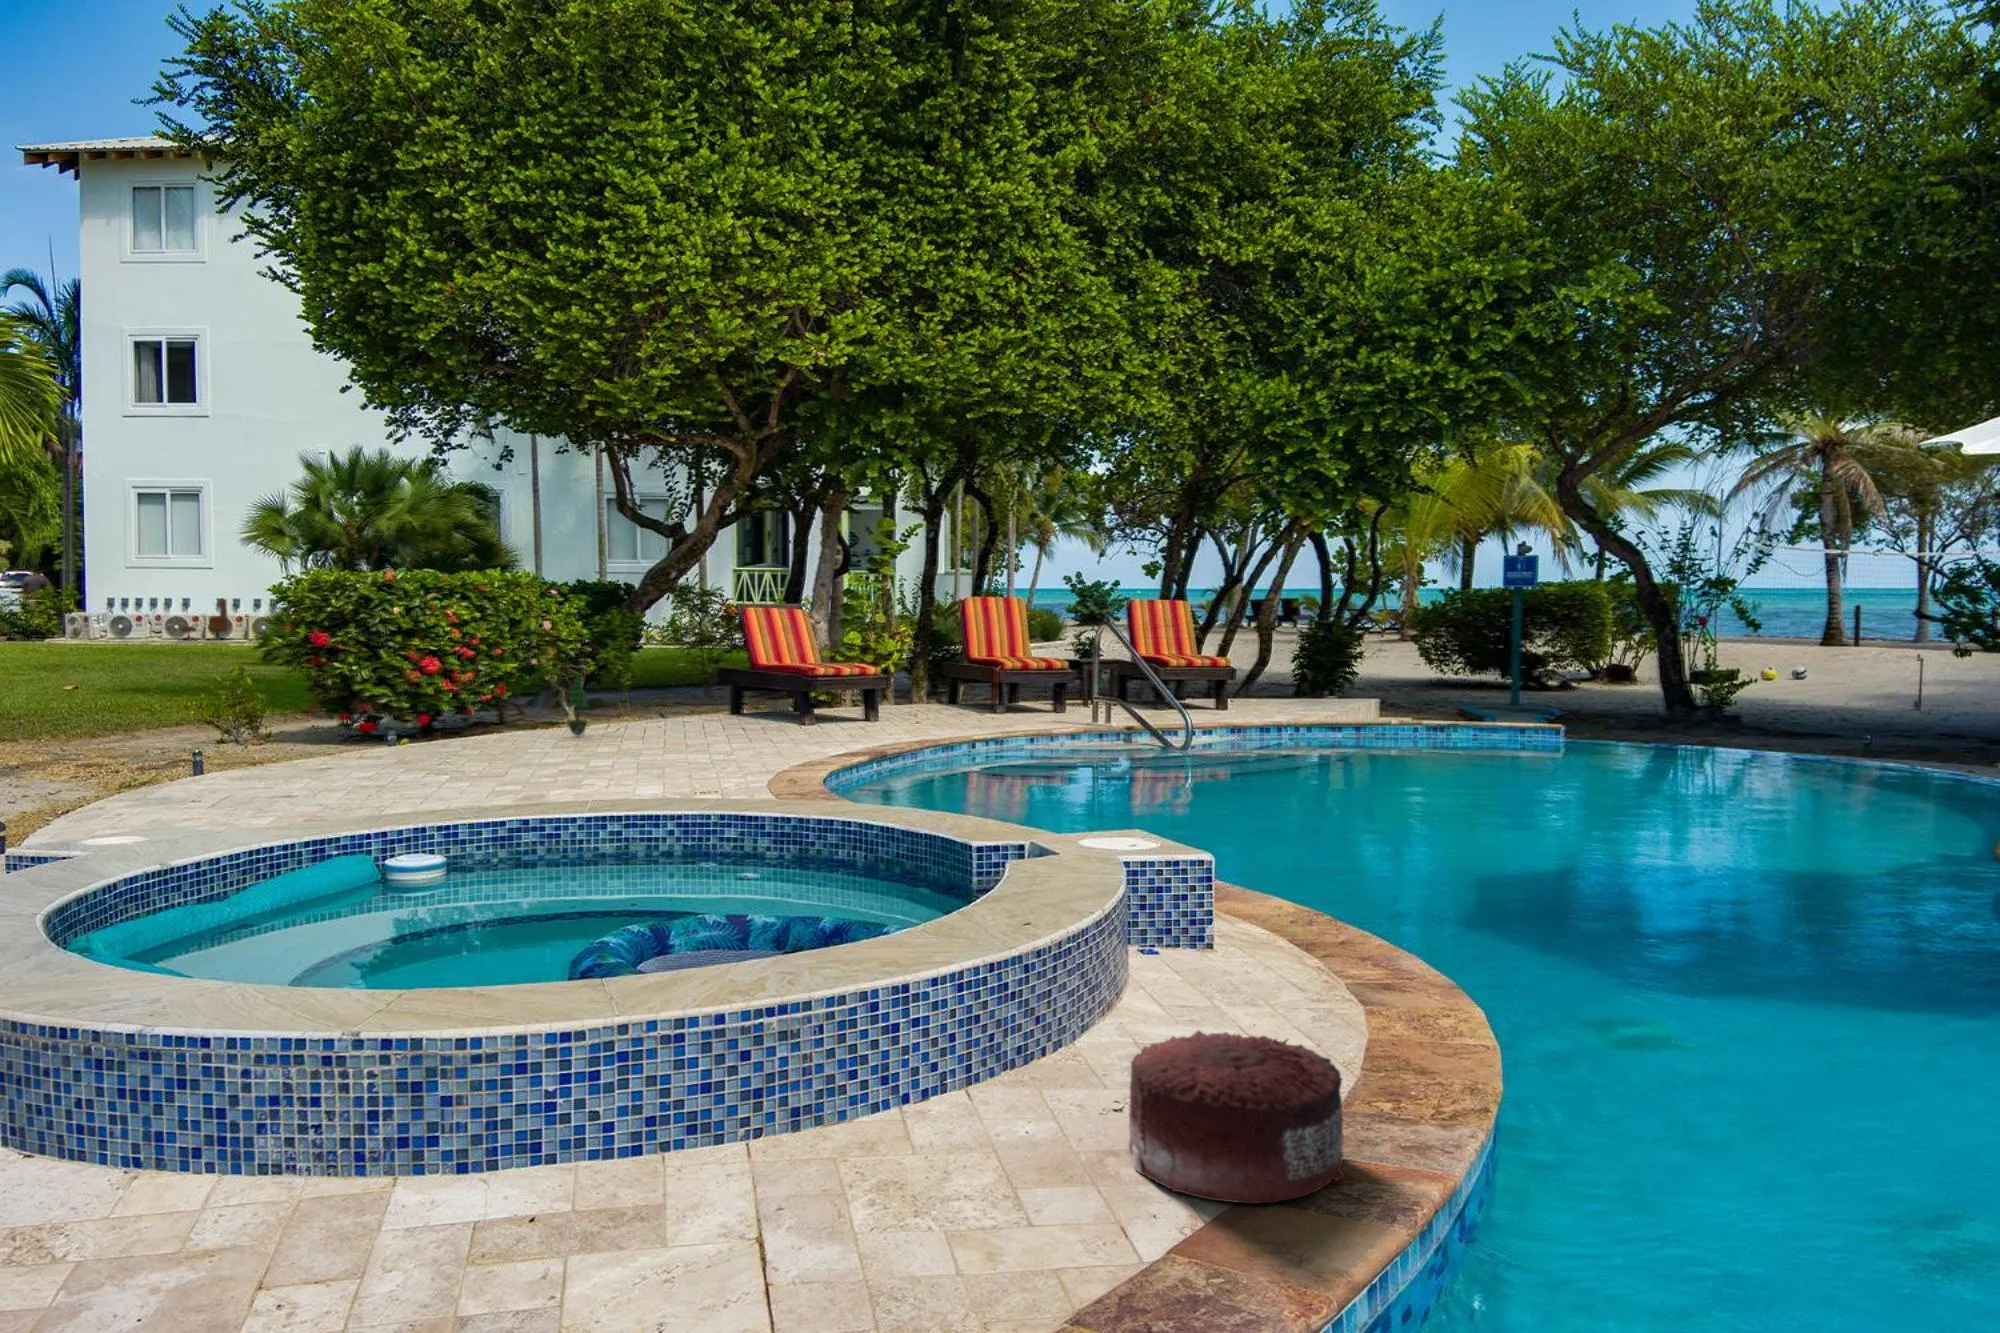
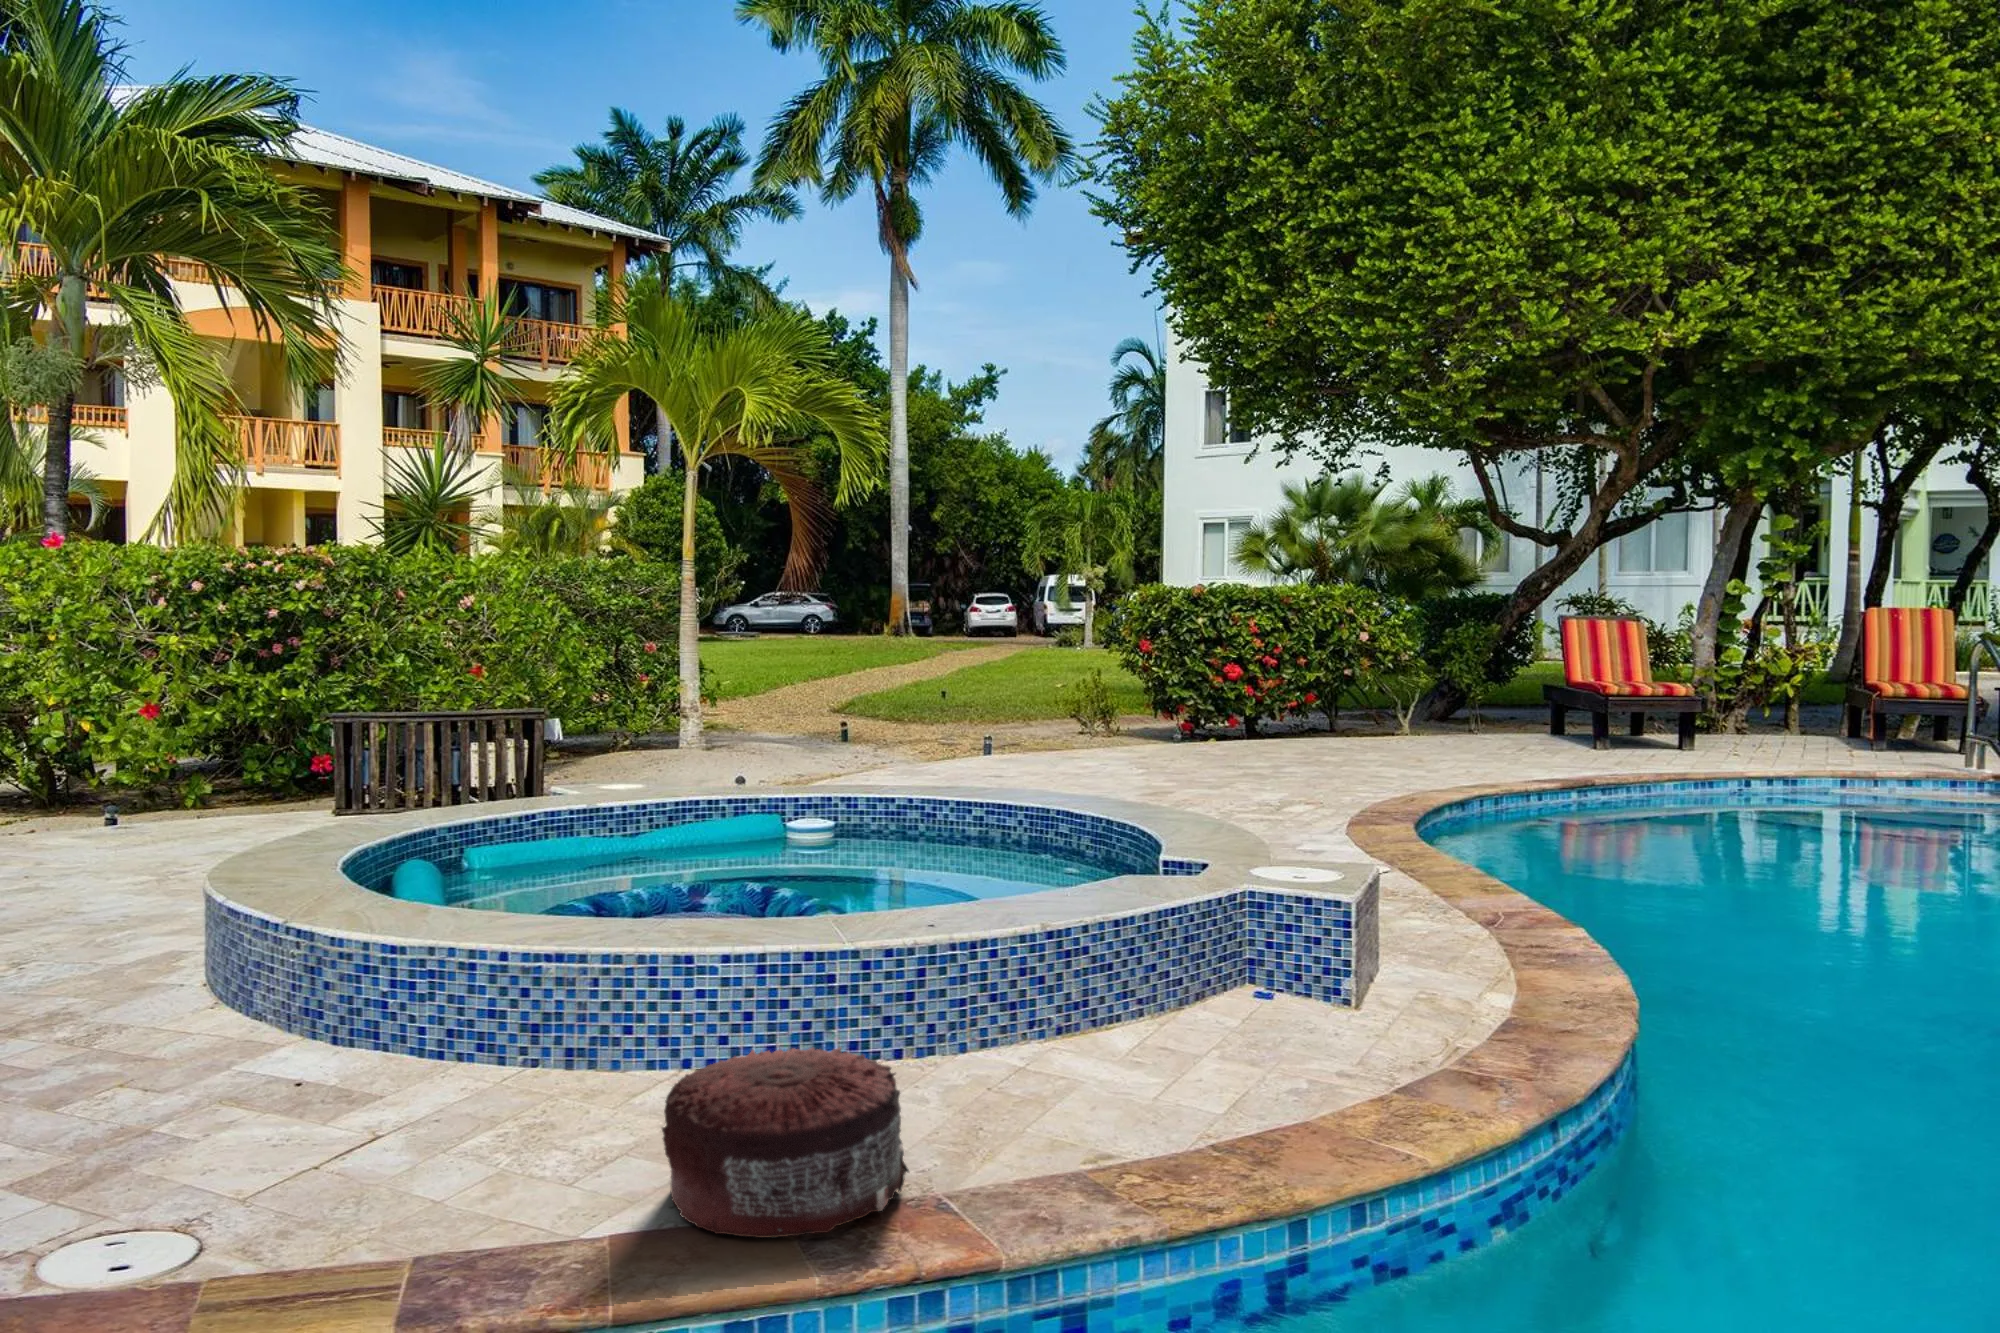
lounge chair: present [180,599,228,640] -> none [1048,615,1089,650]
potted tree: present [568,673,589,736] -> none [1162,677,1184,739]

